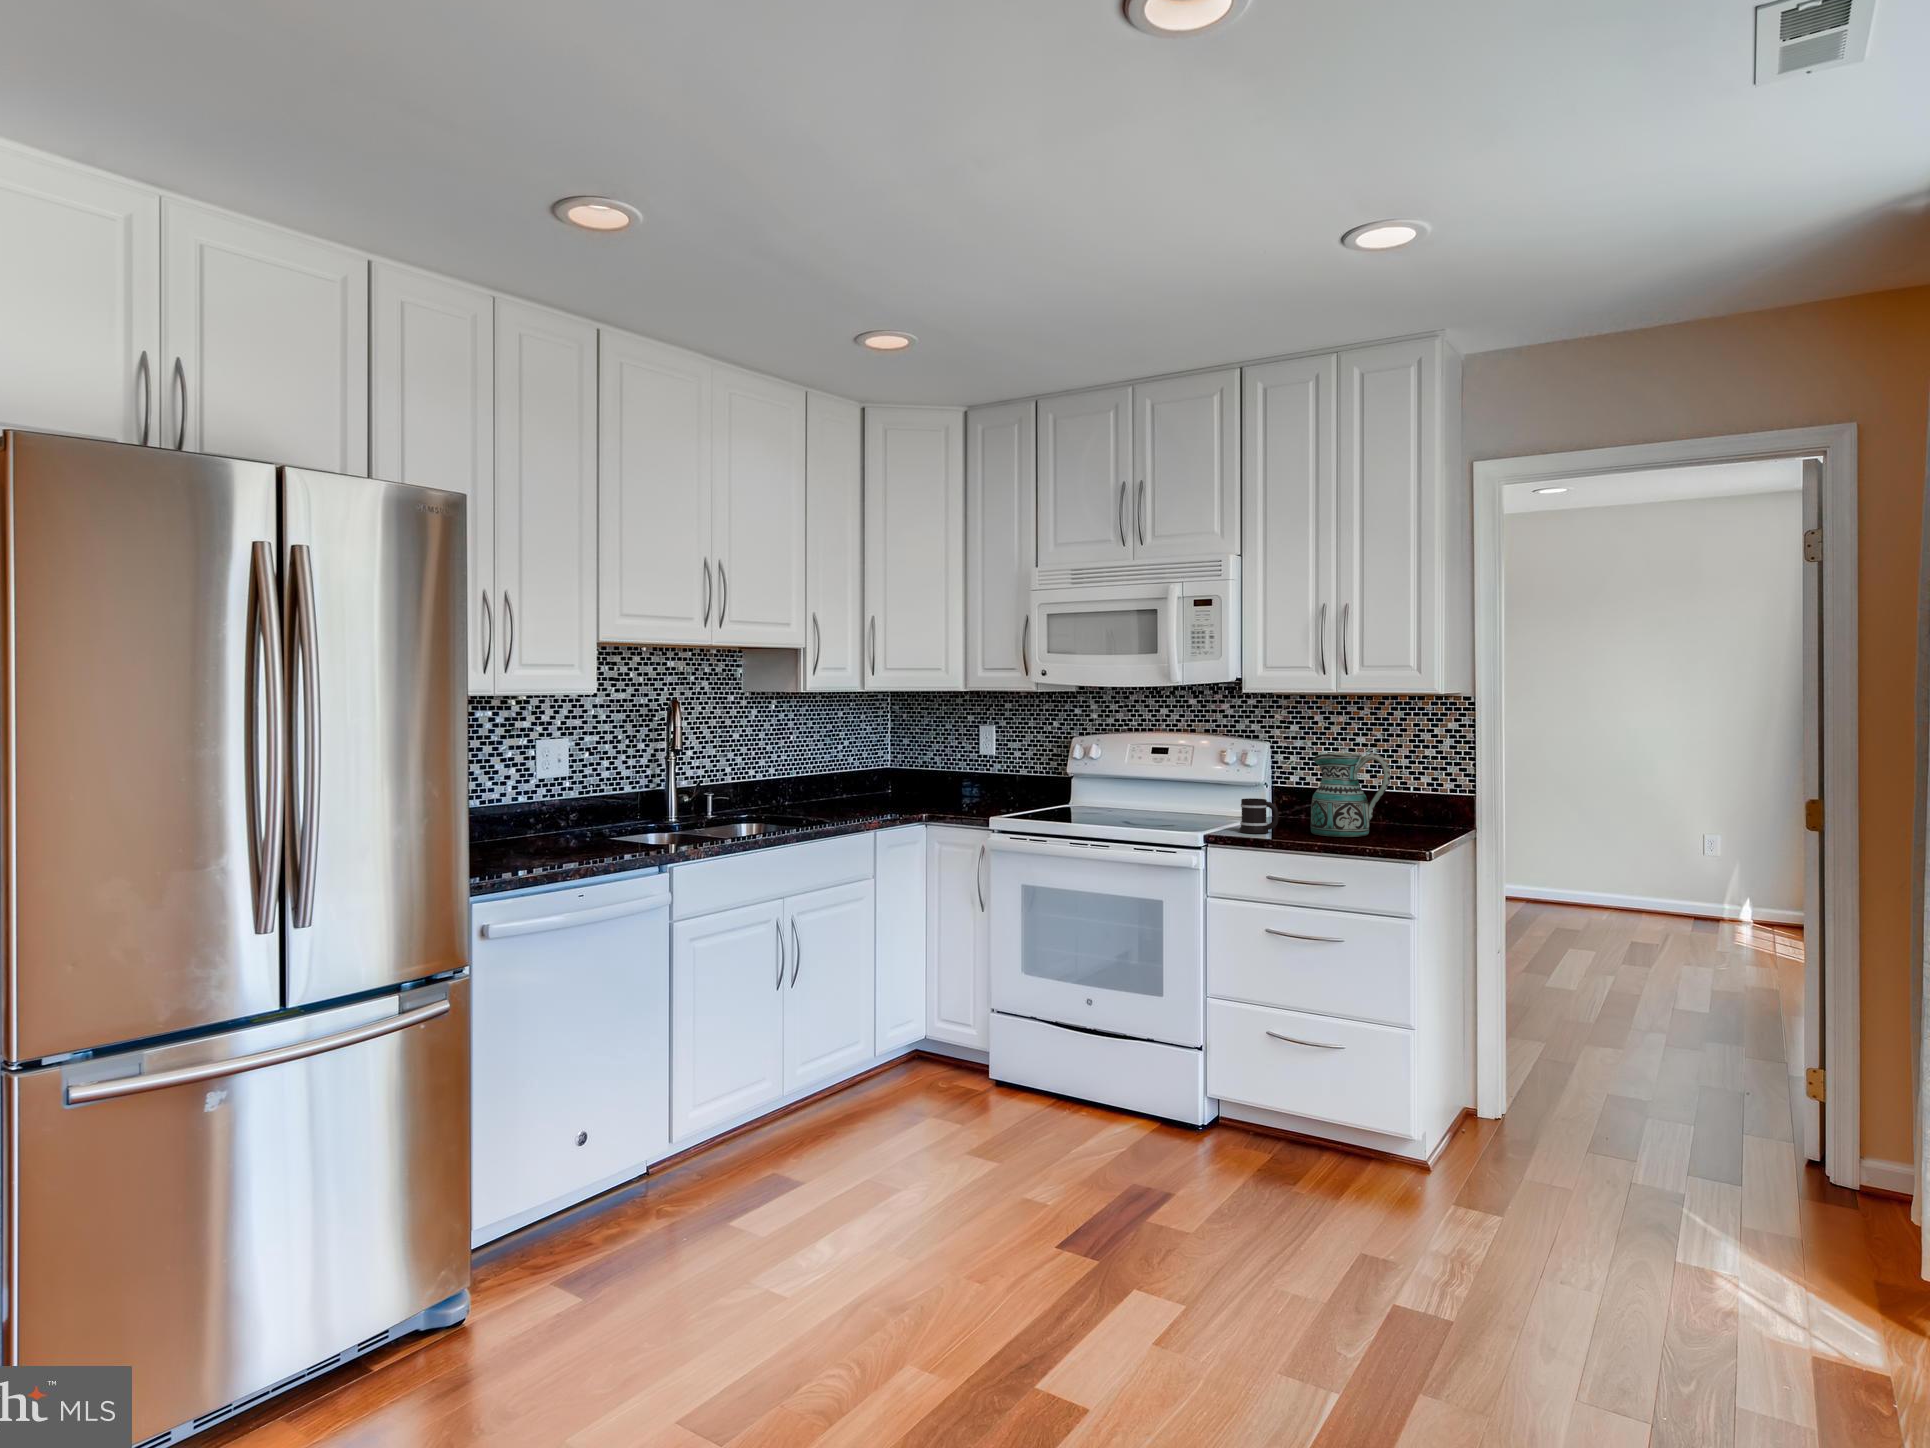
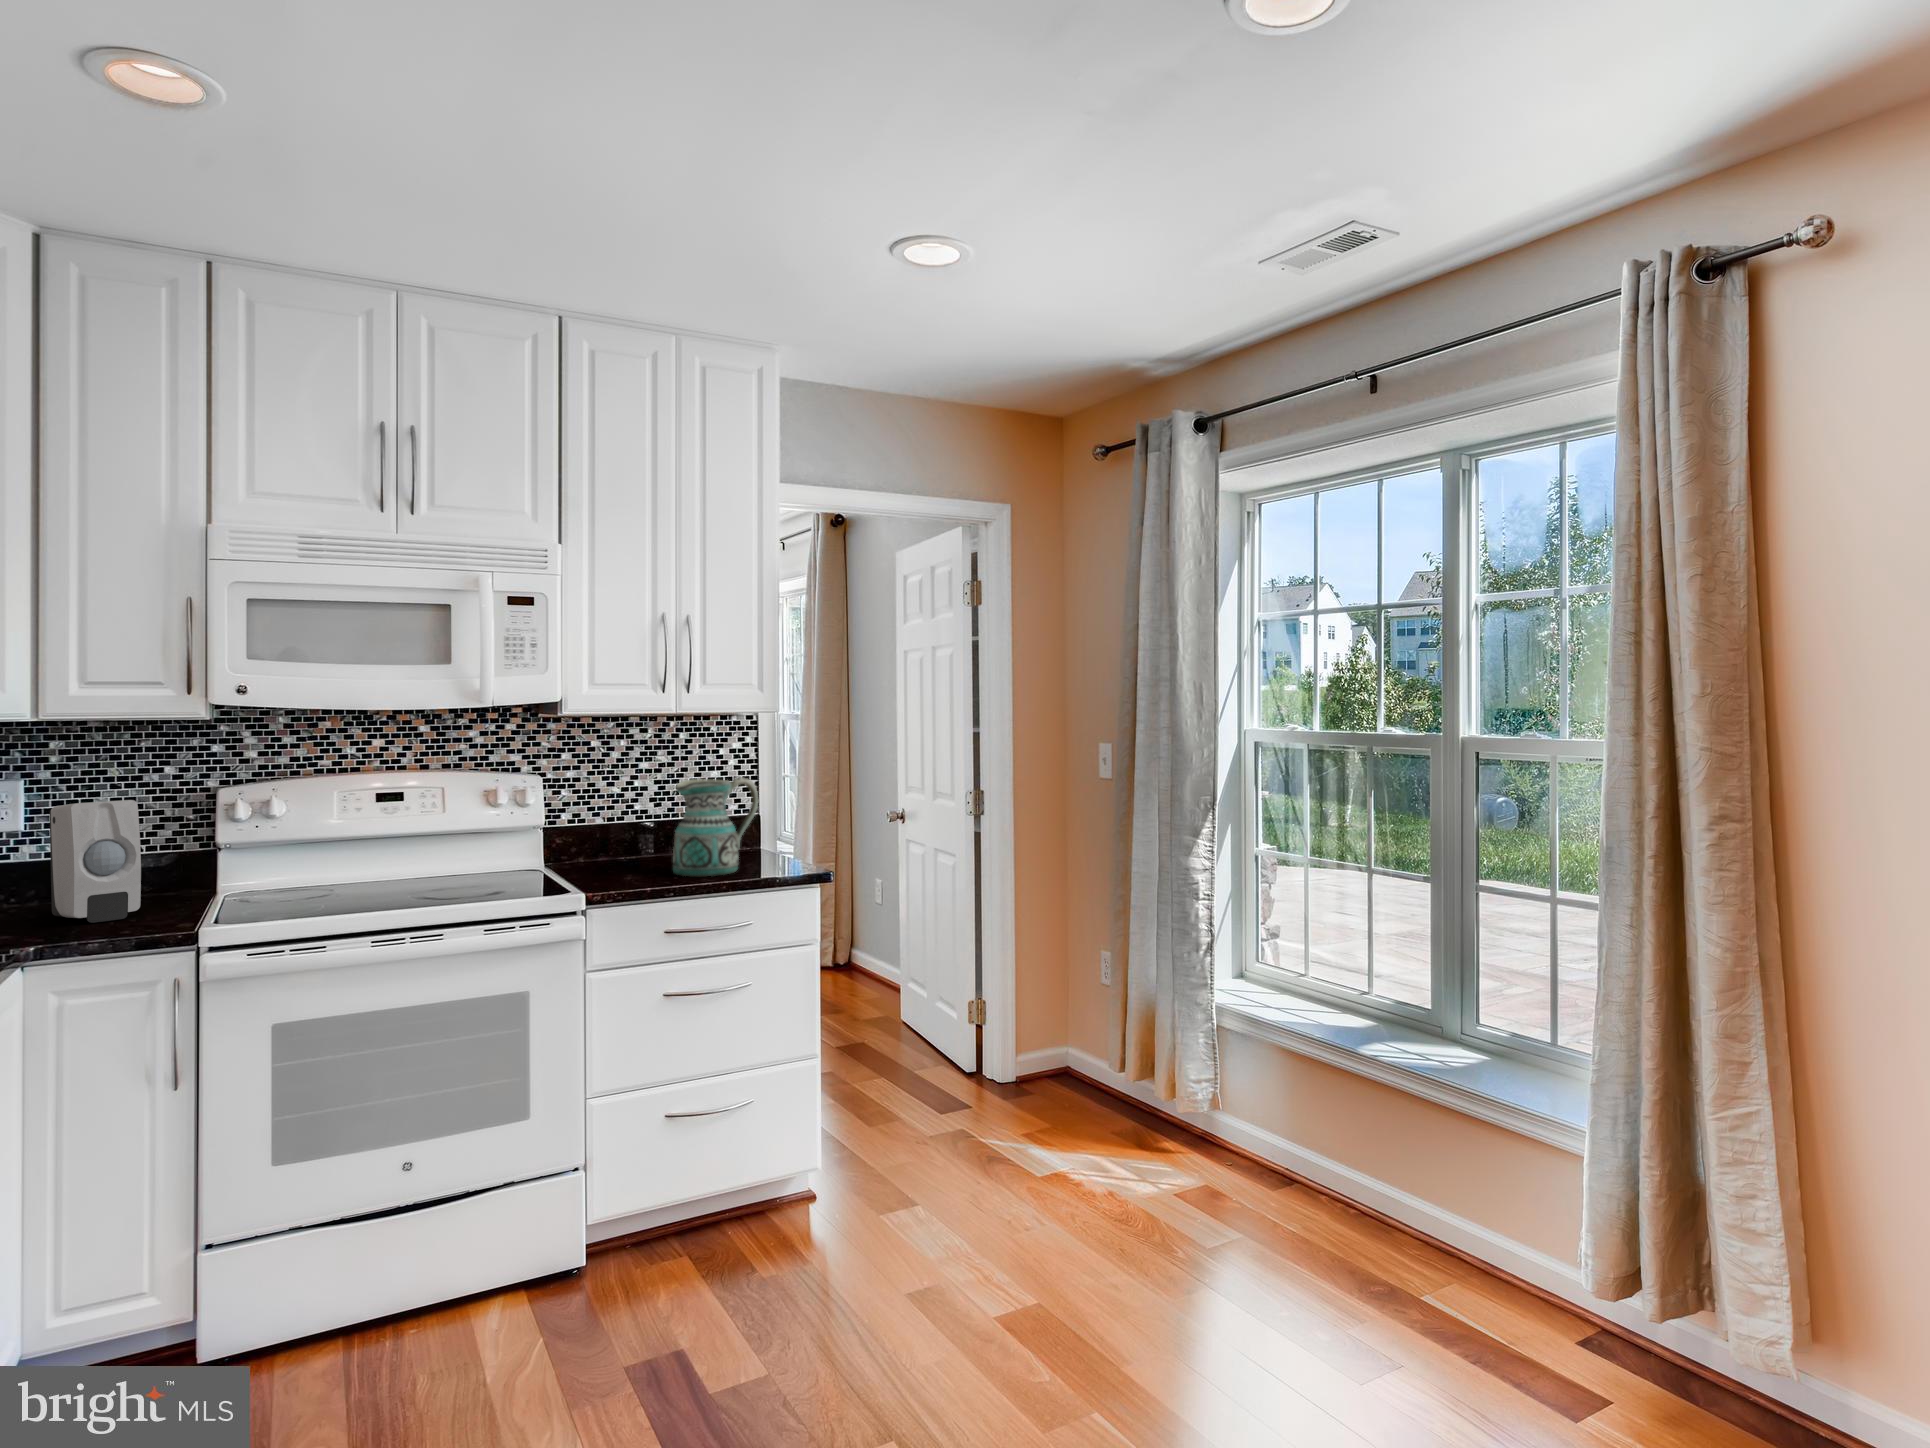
soap dispenser: none [971,739,1011,808] -> present [50,800,141,923]
mug: present [1240,798,1279,833] -> none [608,843,656,887]

